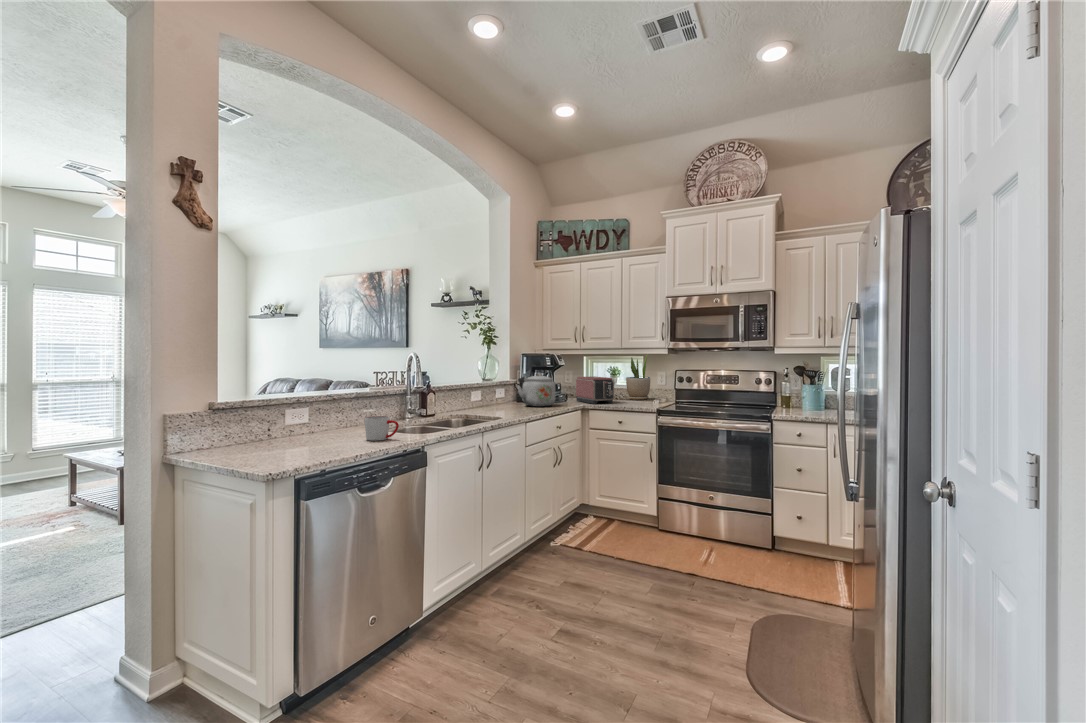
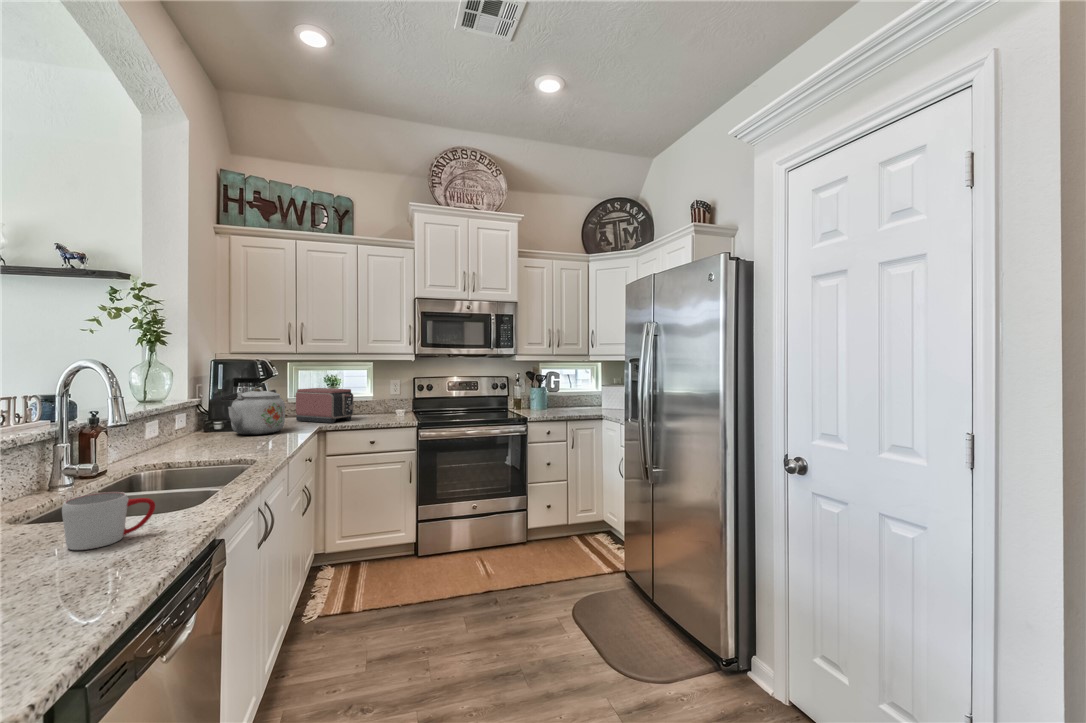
potted plant: present [626,356,650,400] -> none [352,359,382,413]

